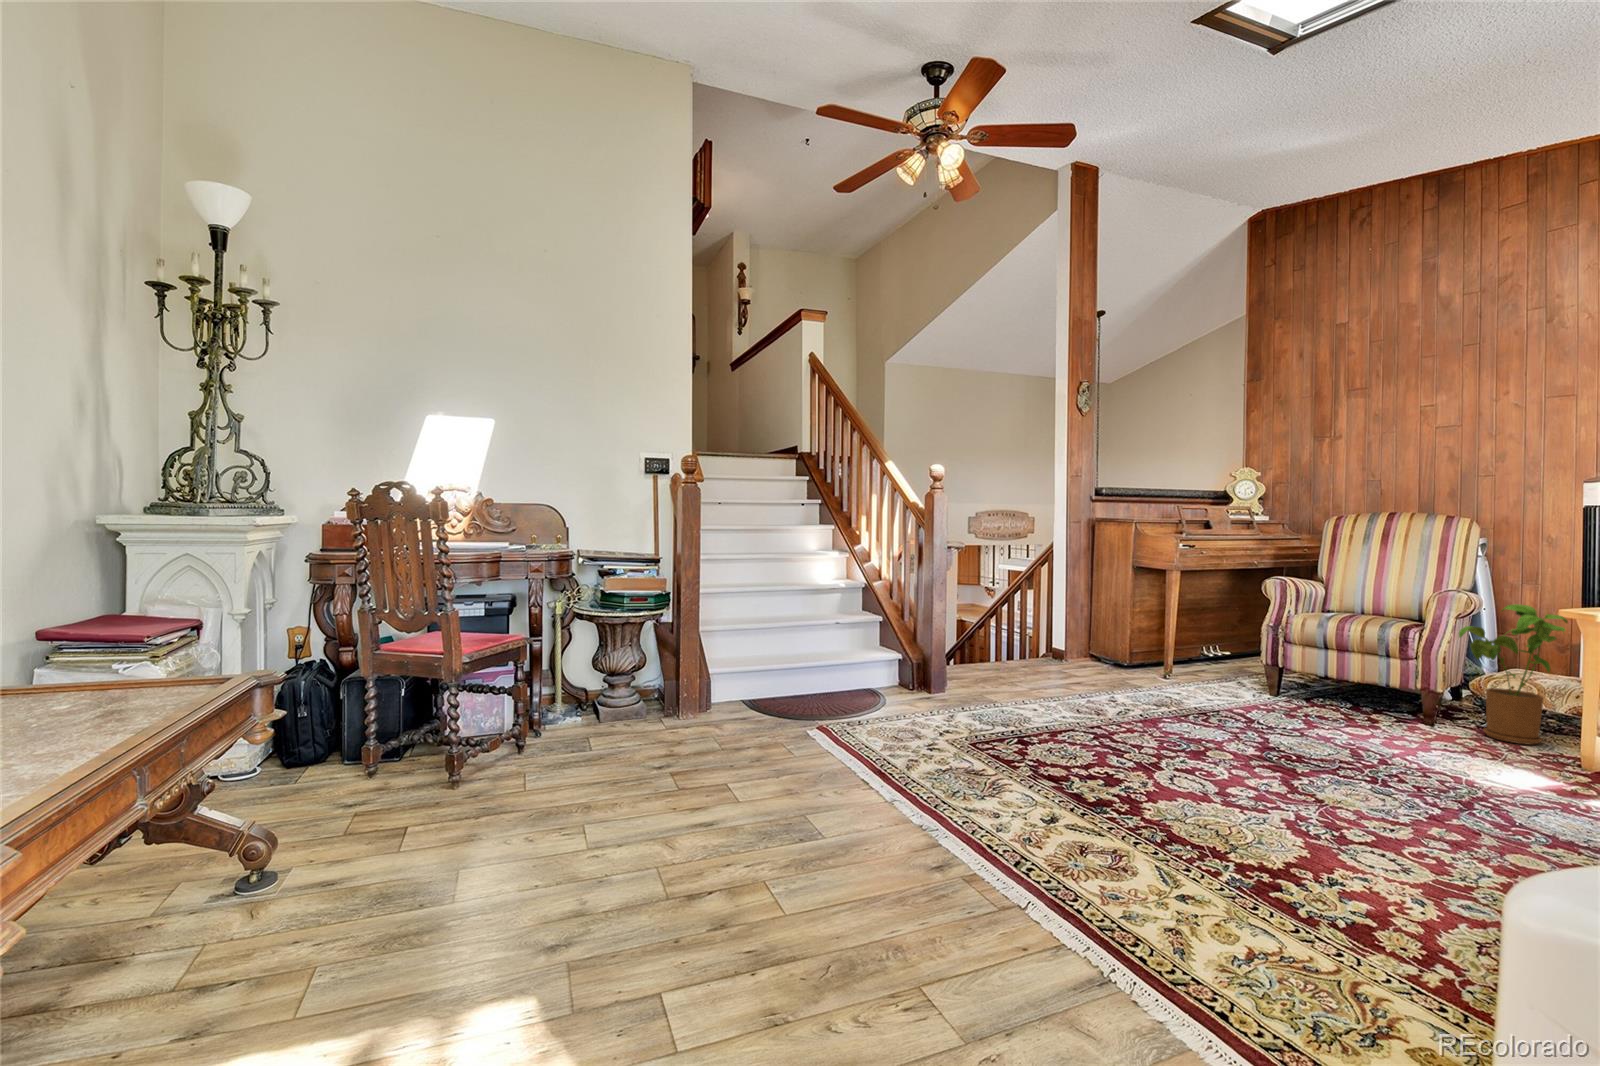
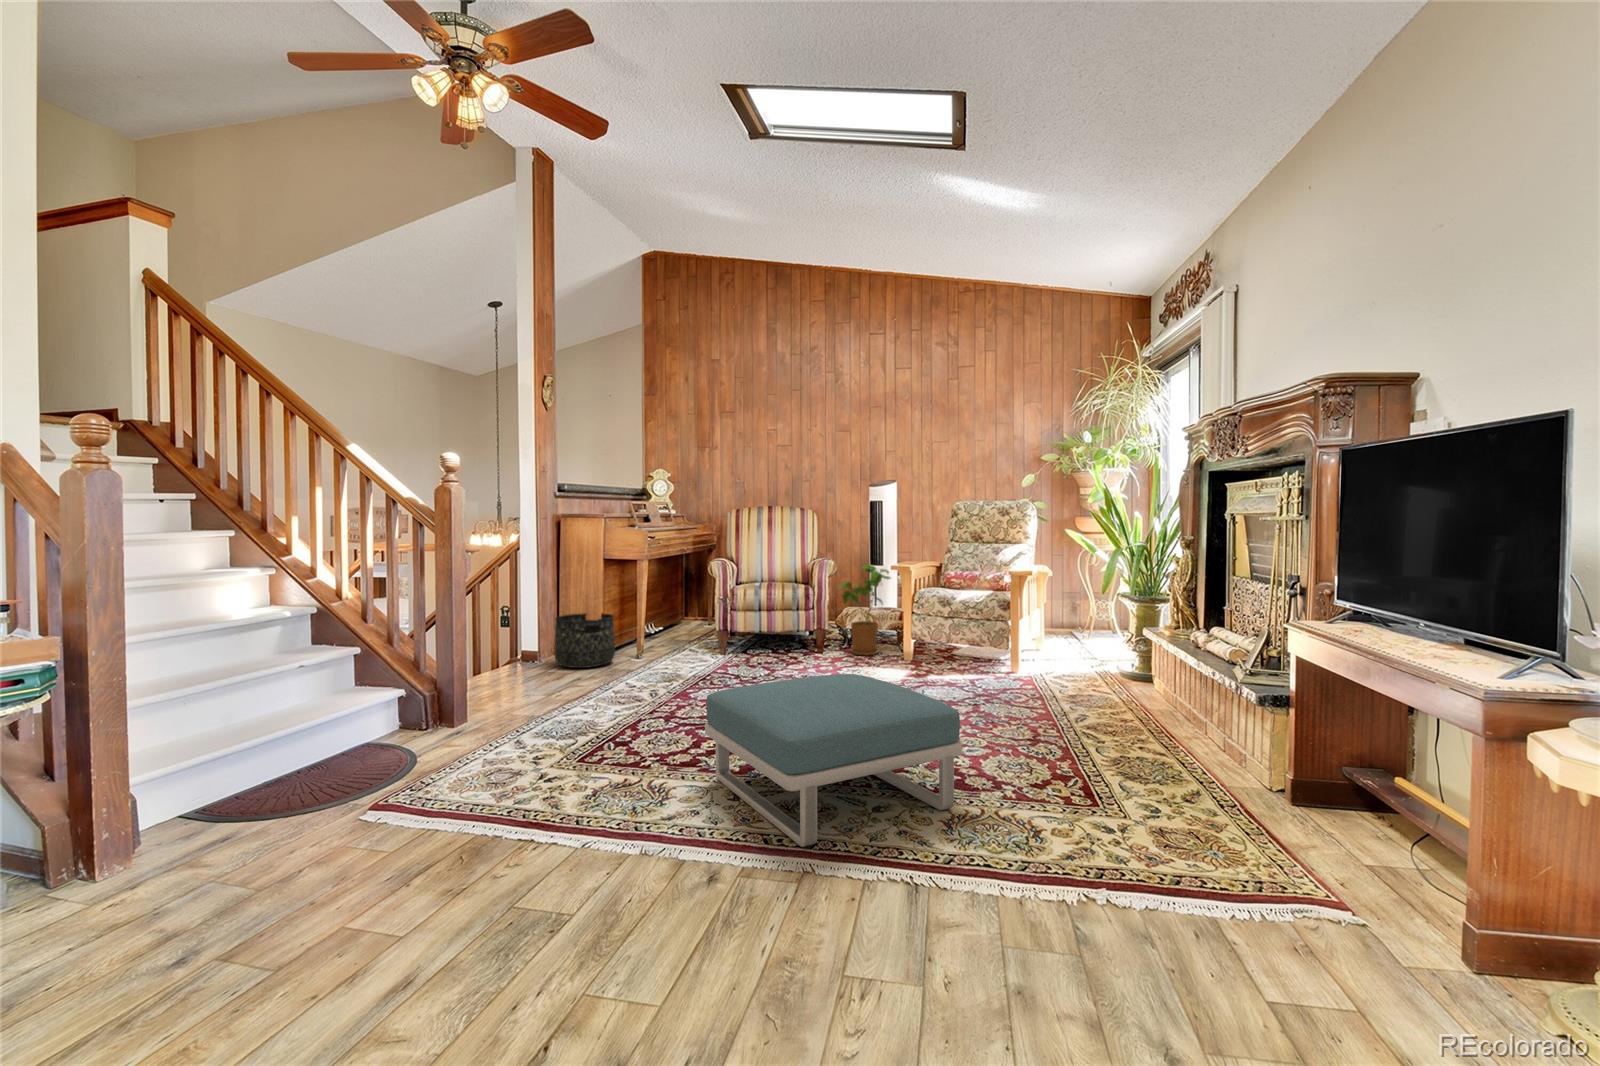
basket: none [1070,619,1134,676] -> present [555,613,615,668]
footstool: none [1027,710,1323,941] -> present [705,674,962,847]

